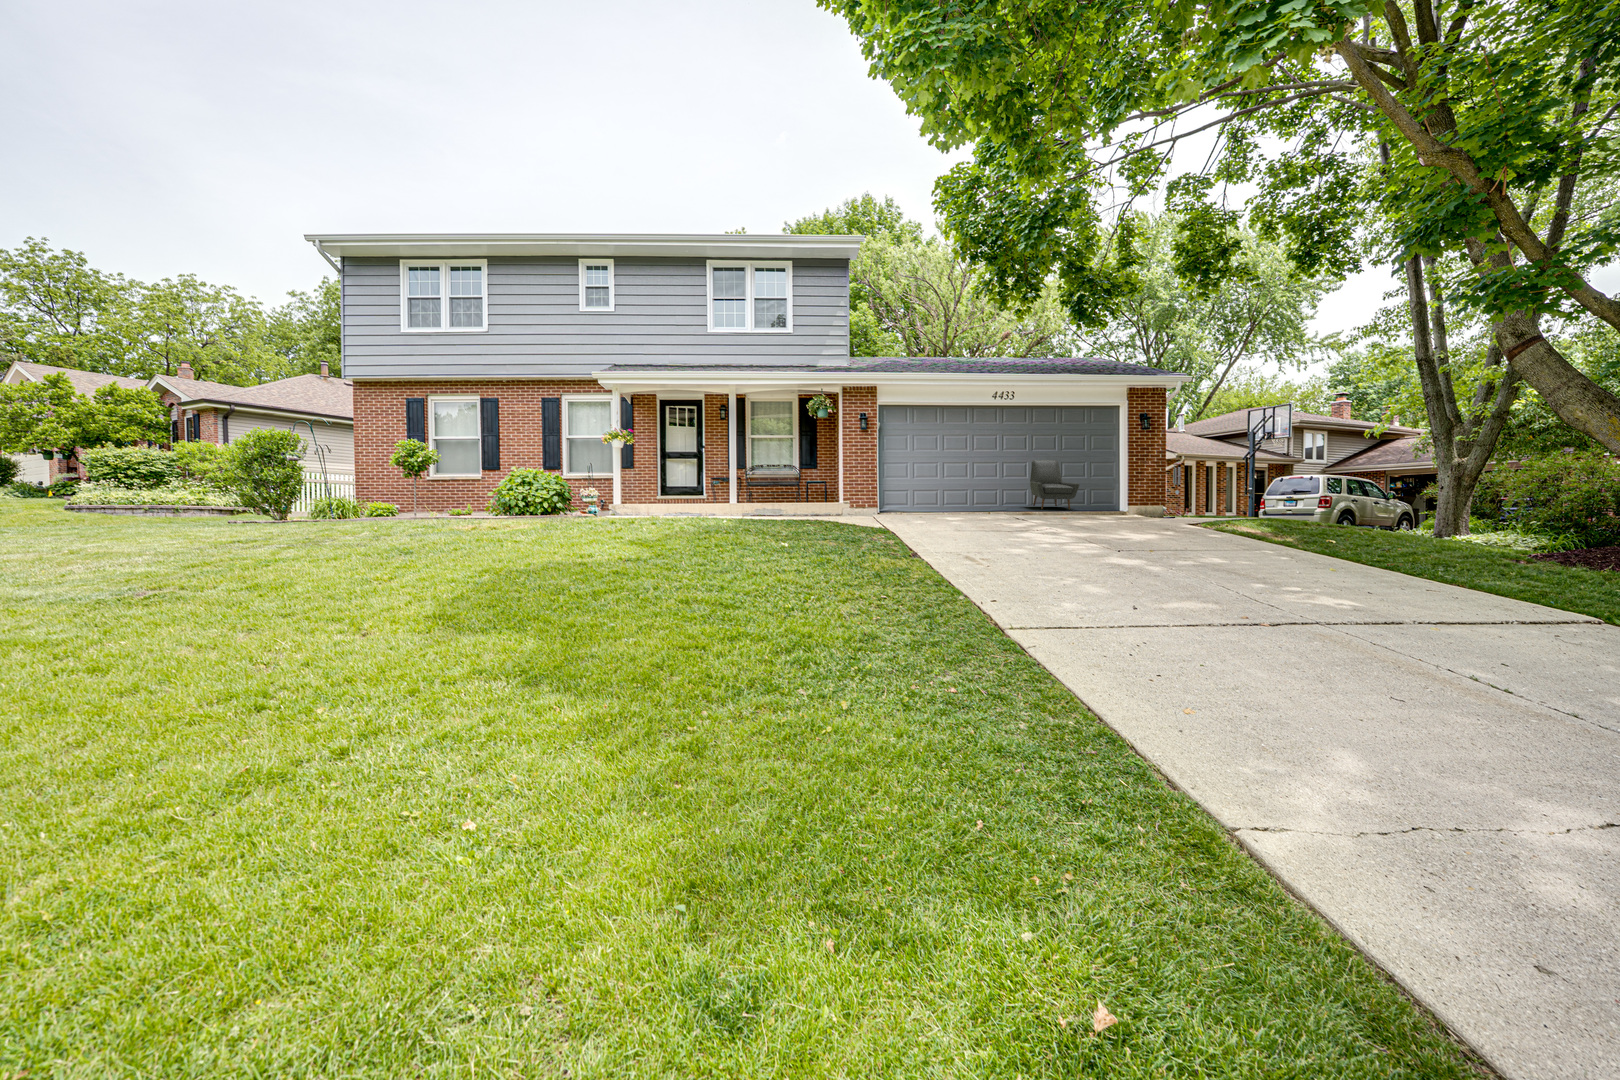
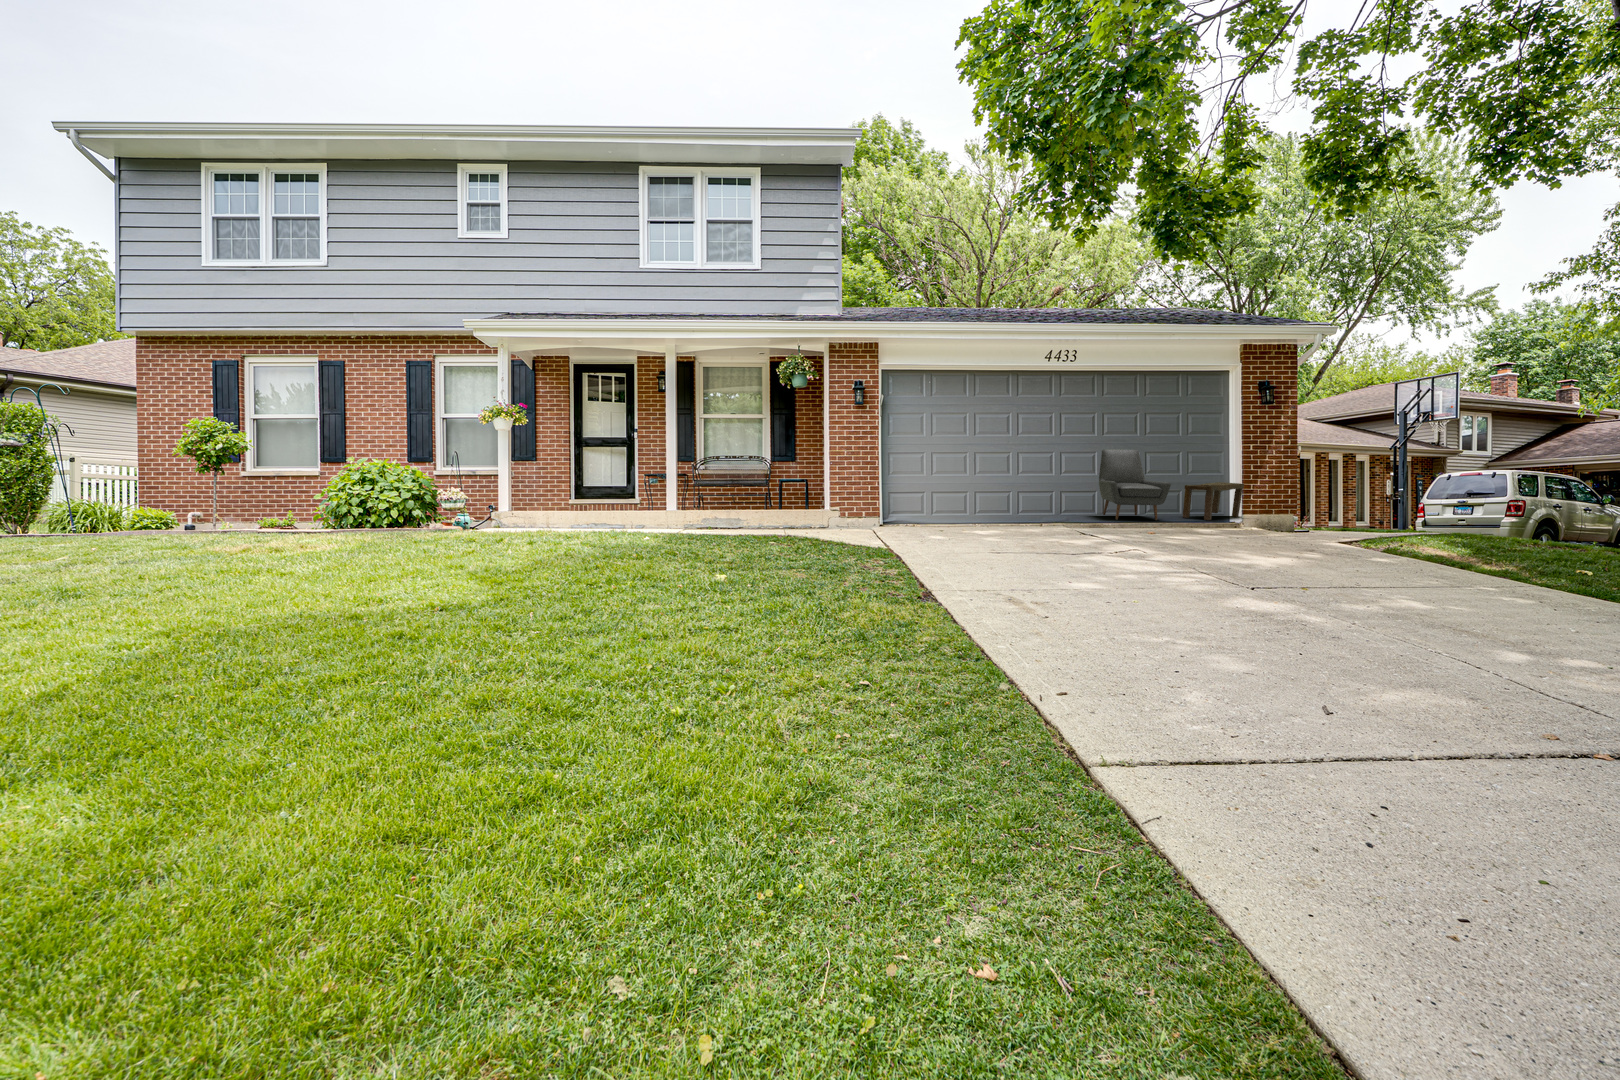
bench: none [1088,483,1131,510] -> present [1183,482,1244,520]

